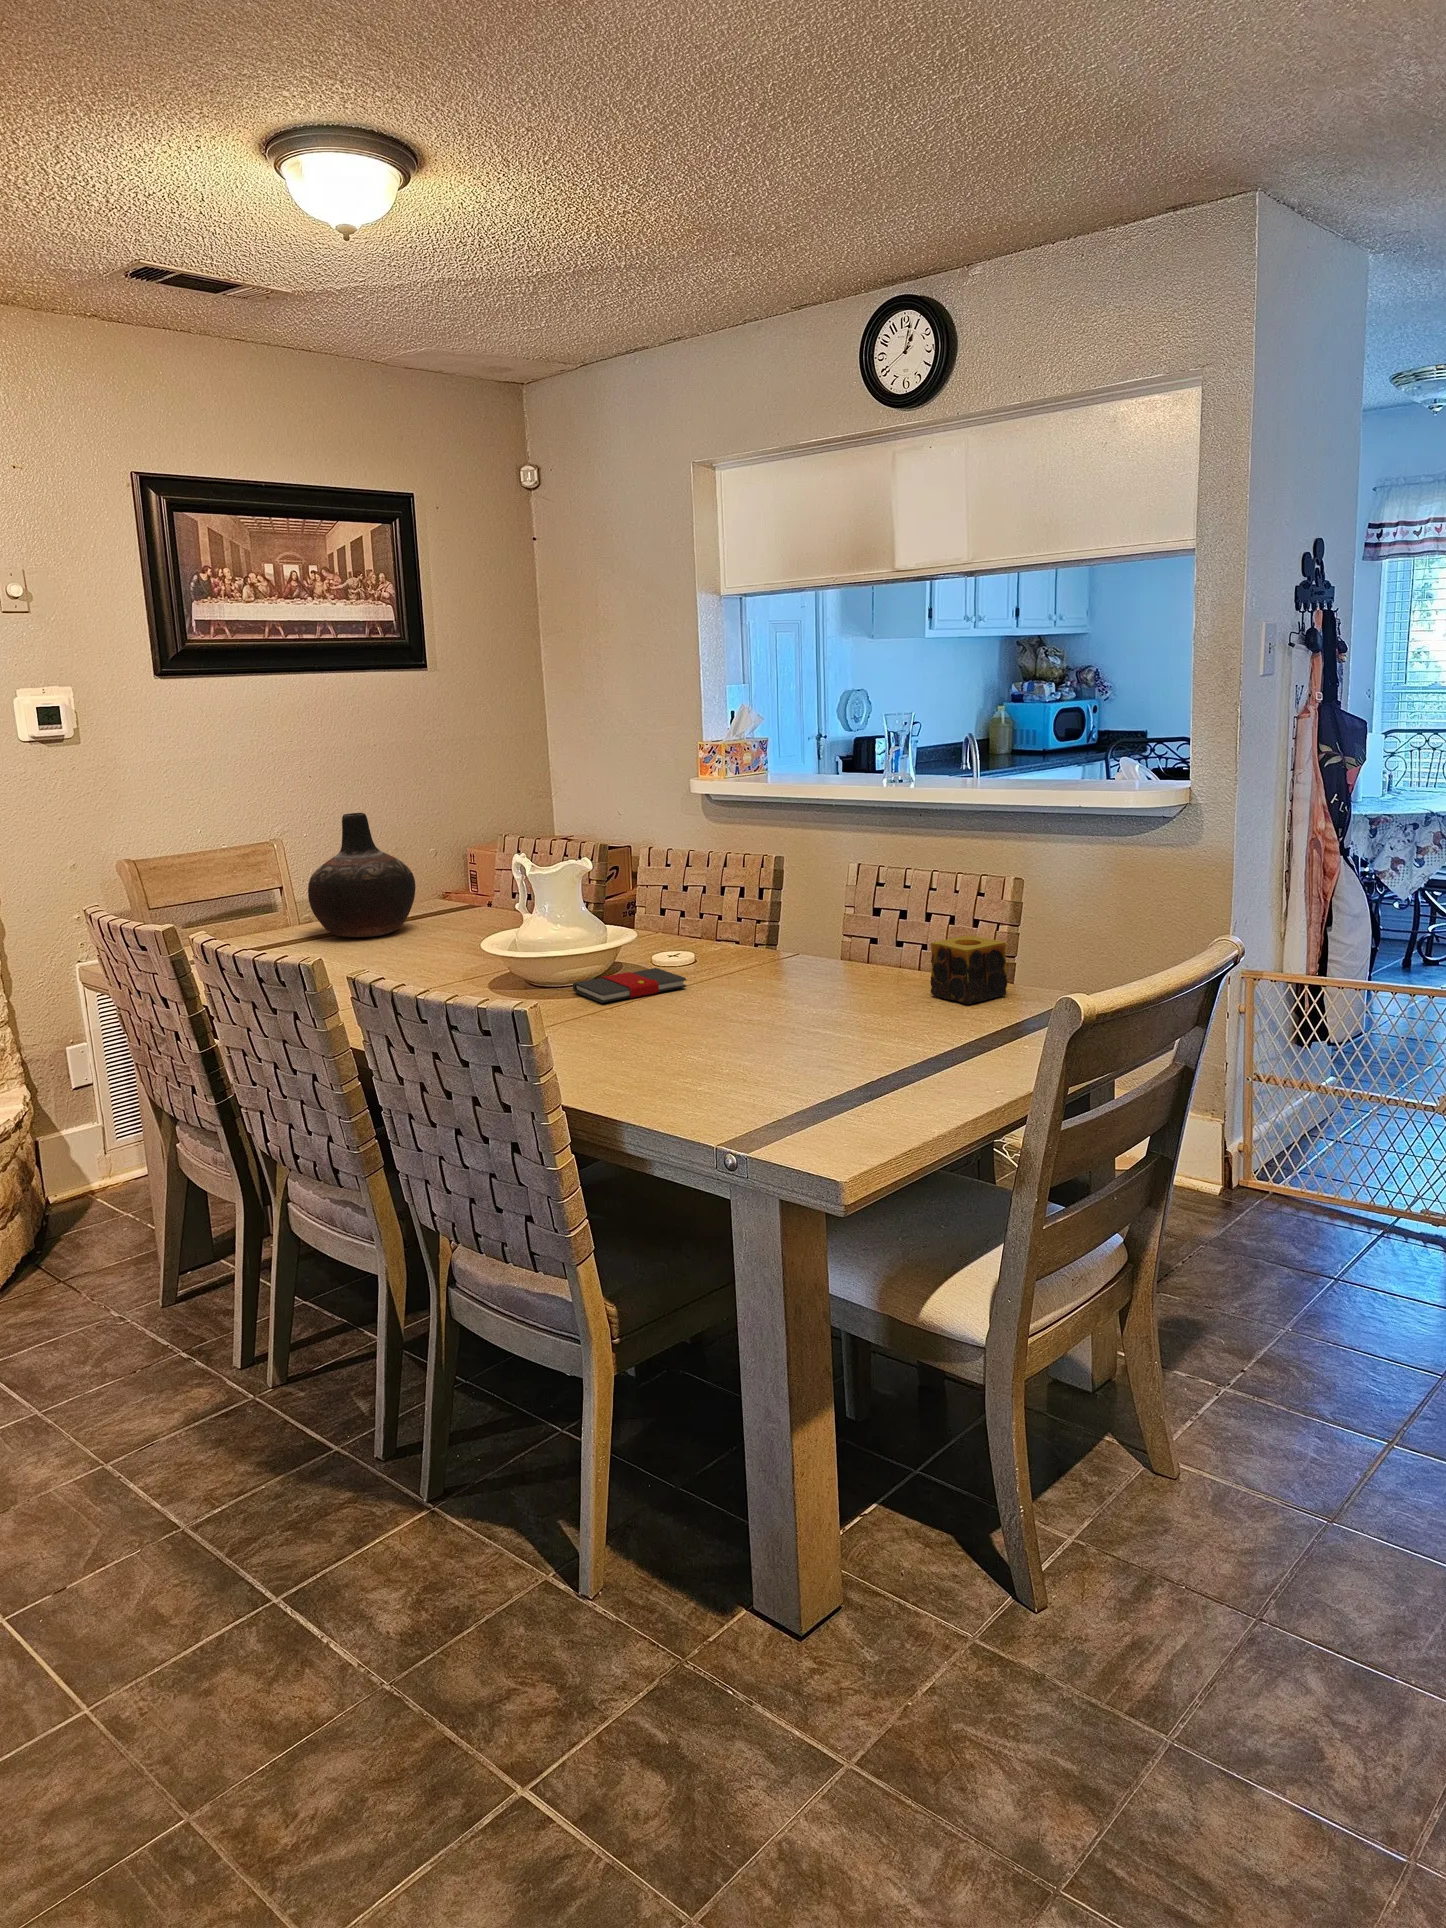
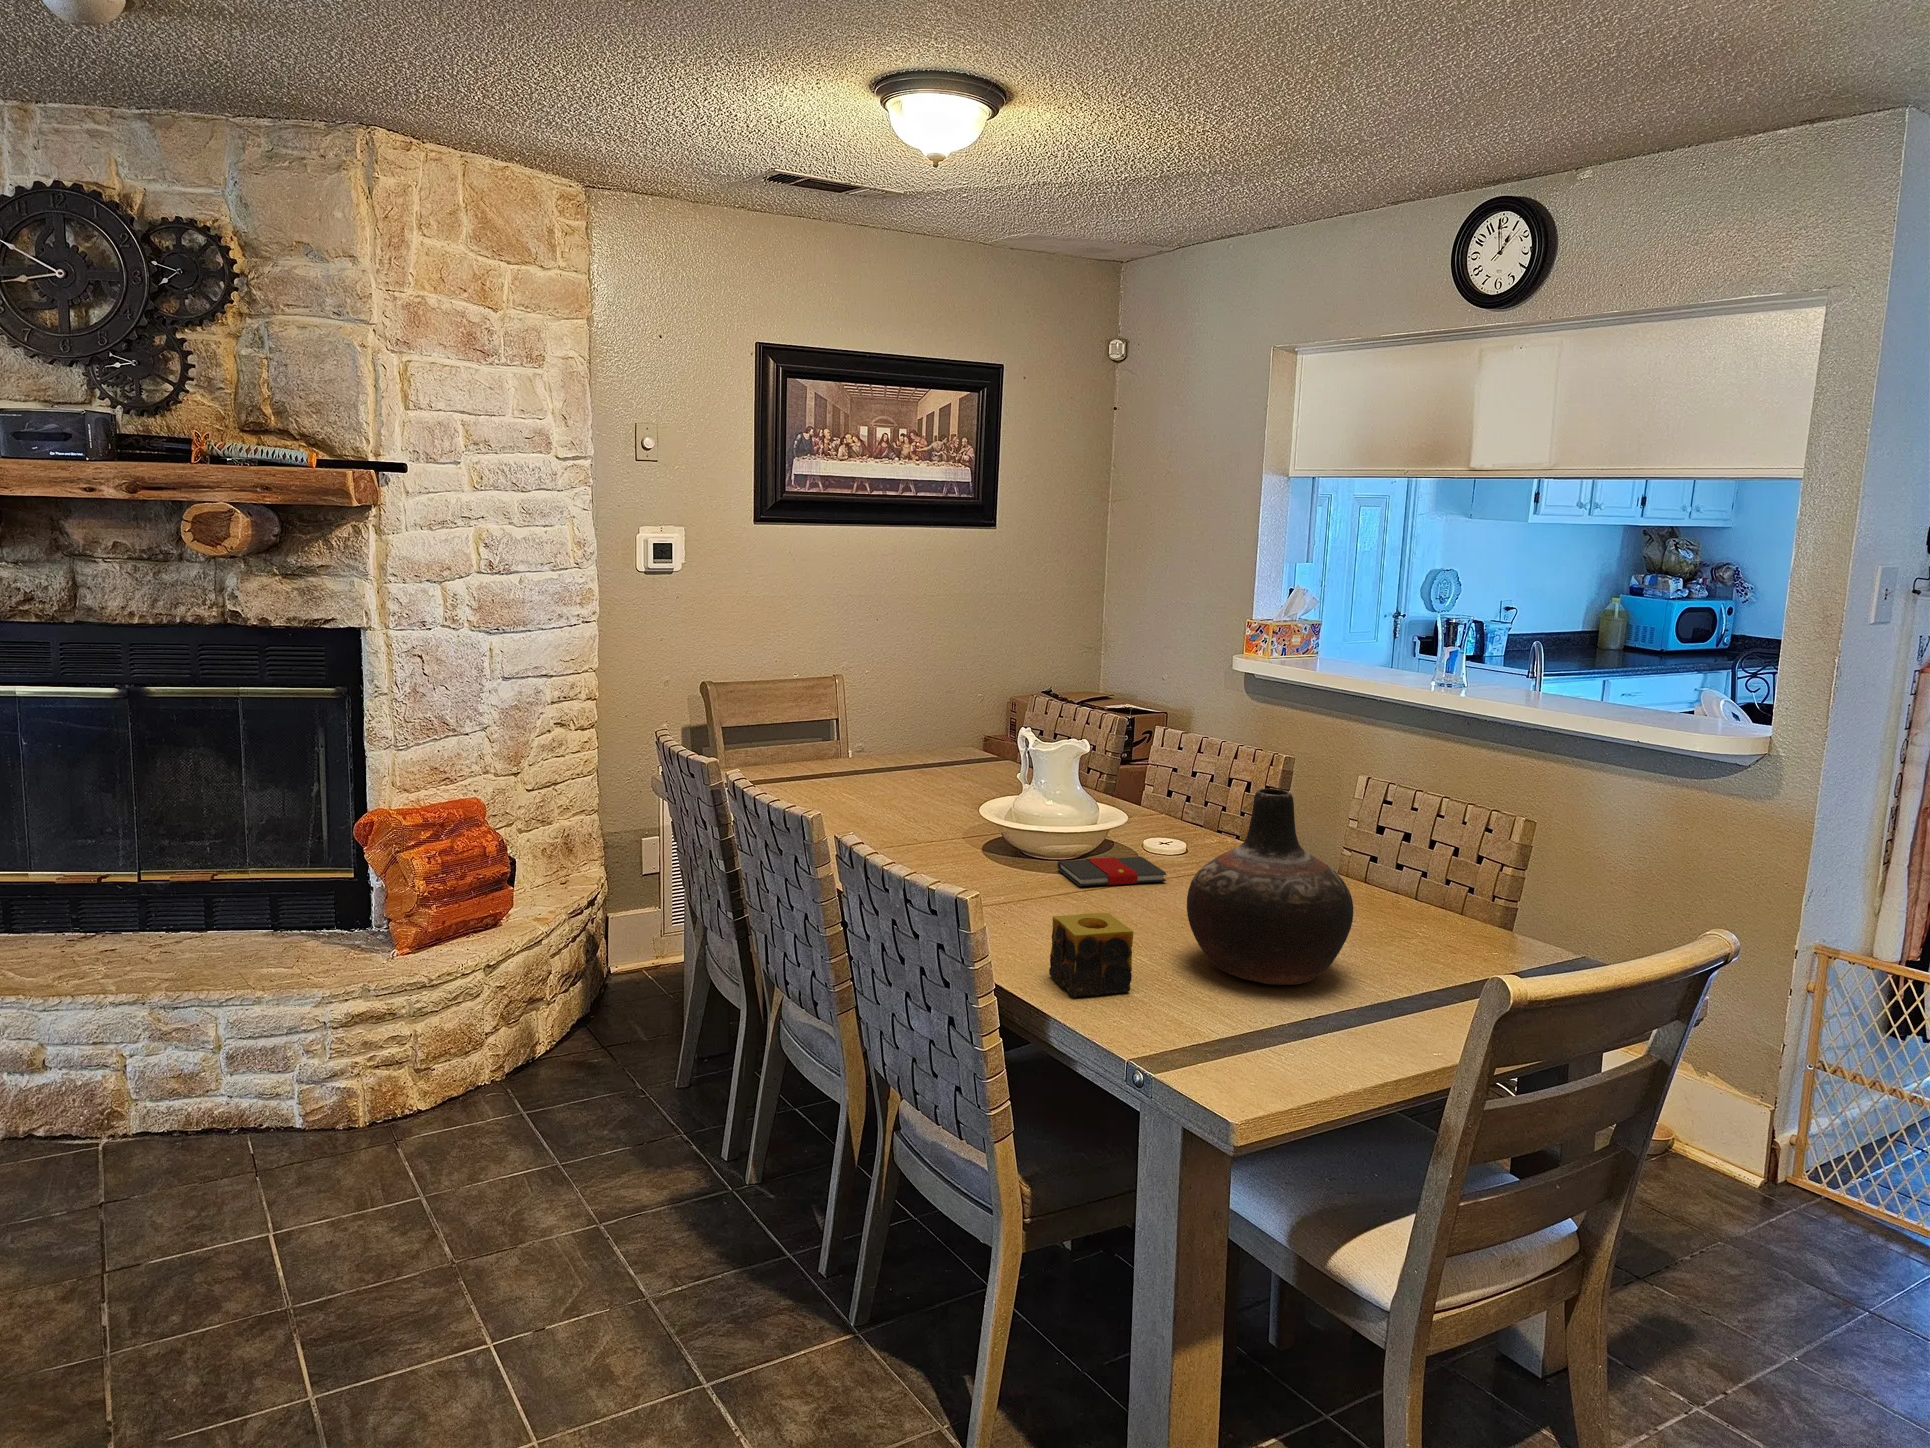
vase: present [308,813,416,937] -> present [1187,788,1353,985]
candle: present [930,935,1007,1004] -> present [1049,913,1133,997]

